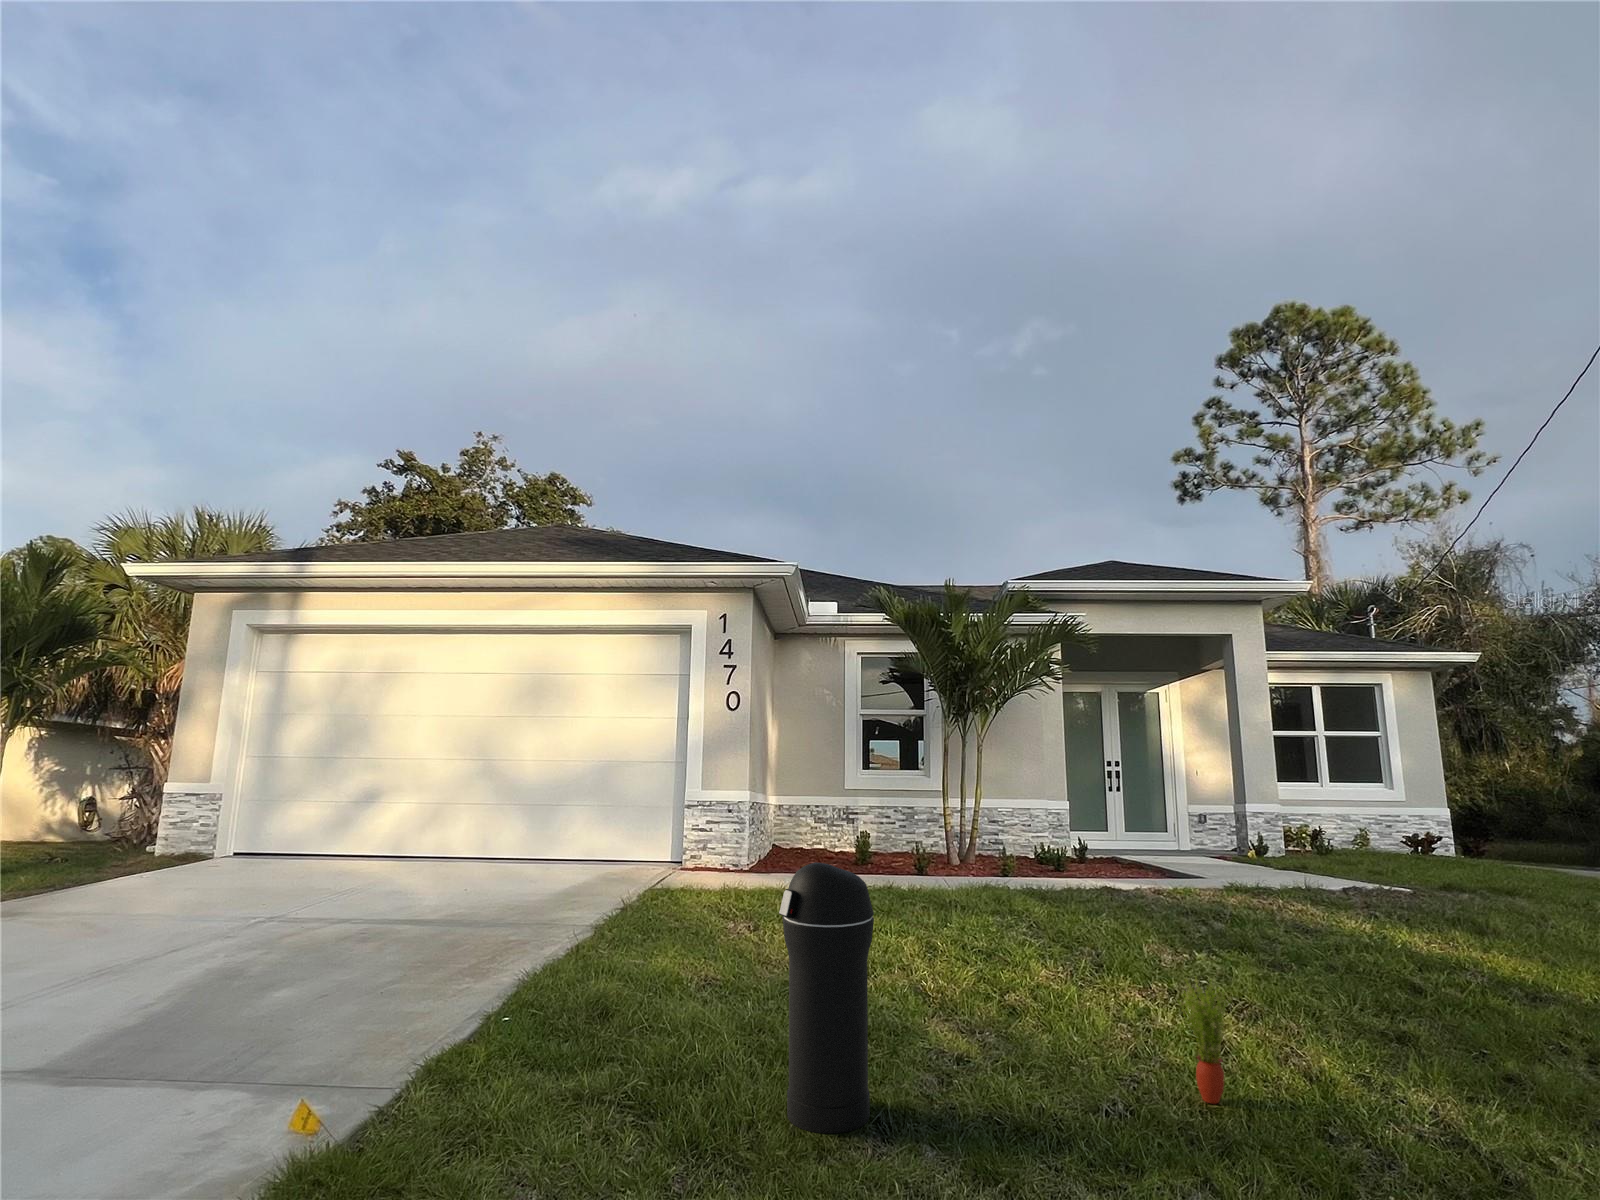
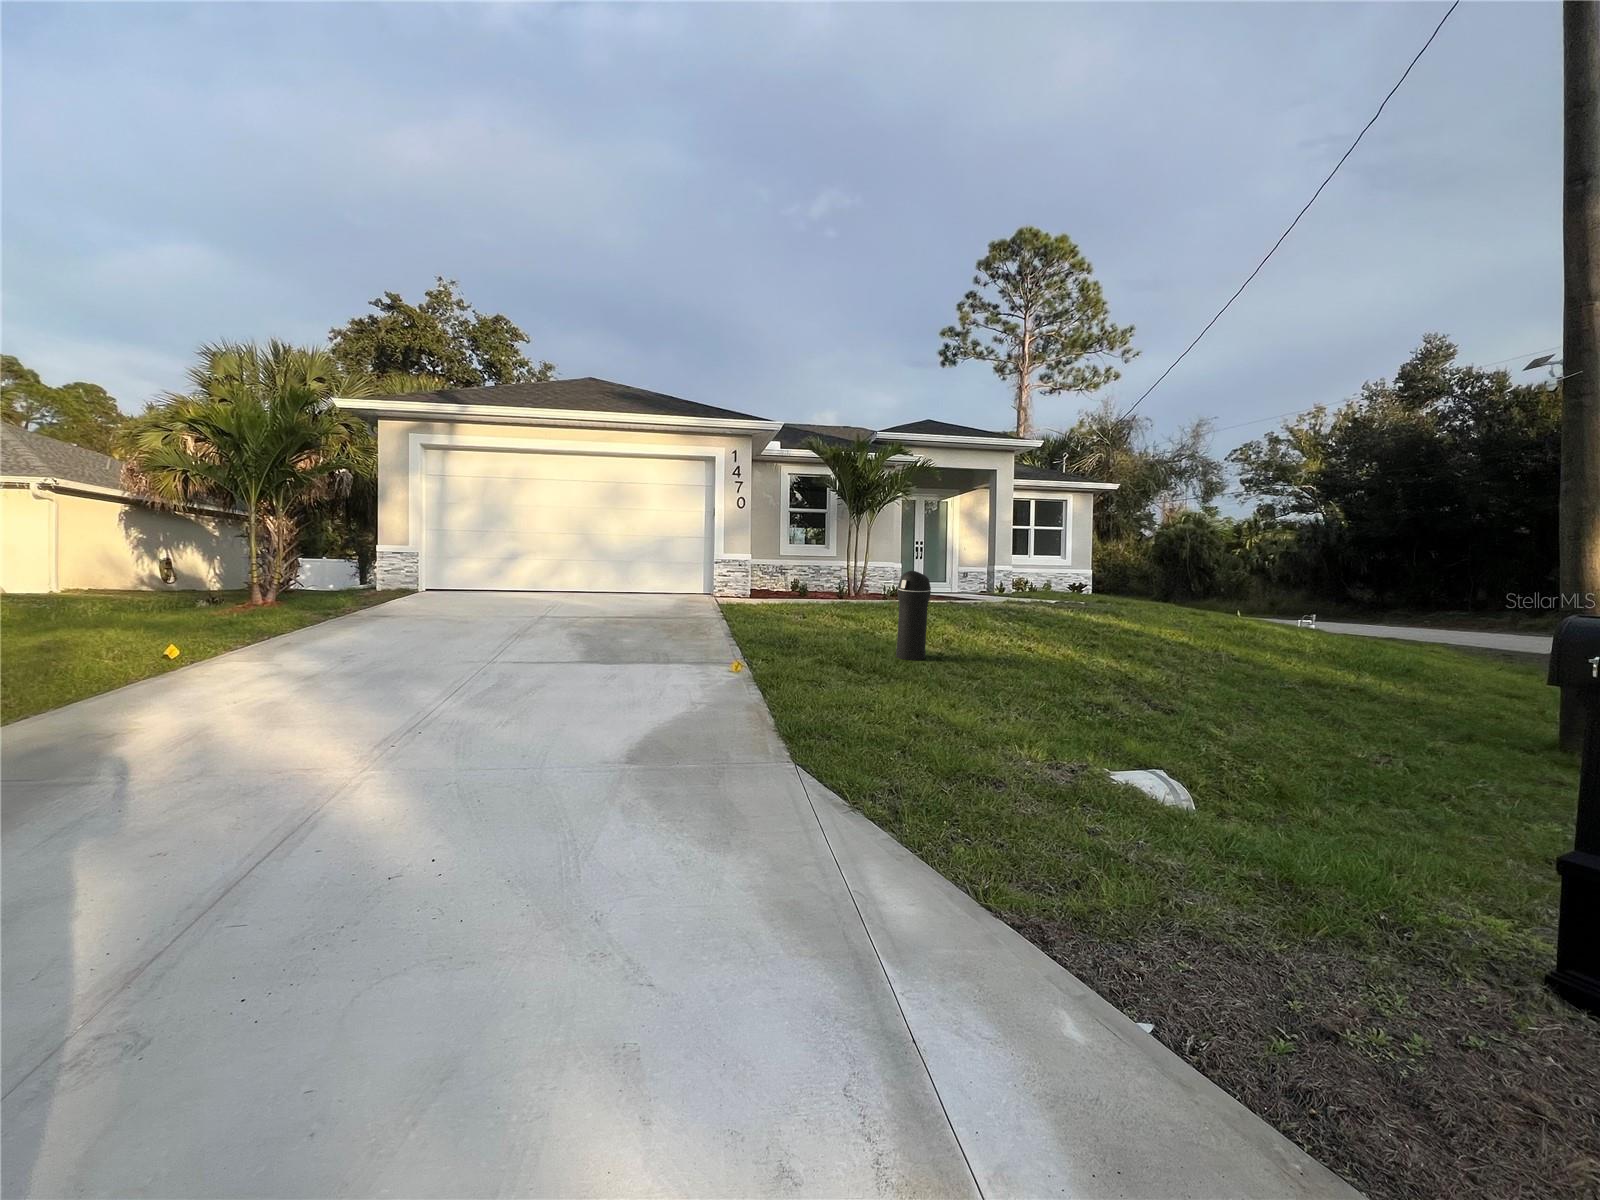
potted plant: present [1179,979,1232,1104] -> none [1023,611,1041,652]

